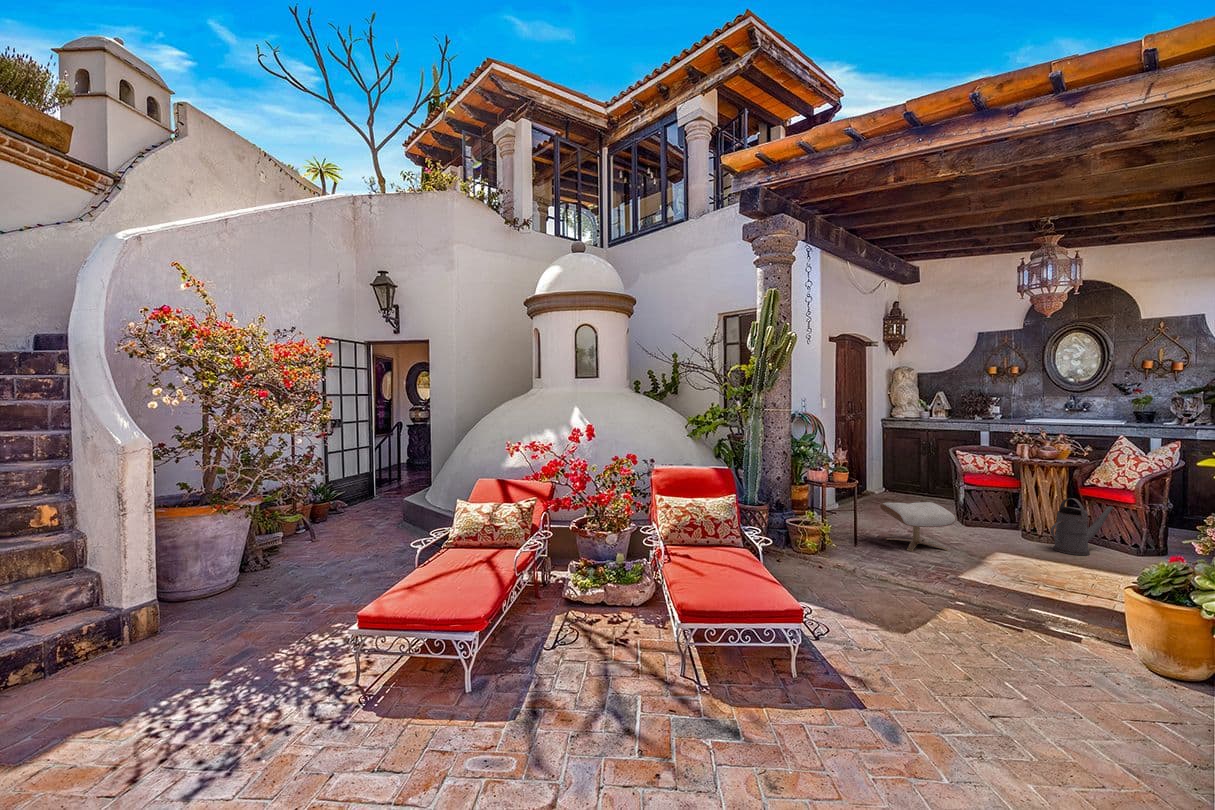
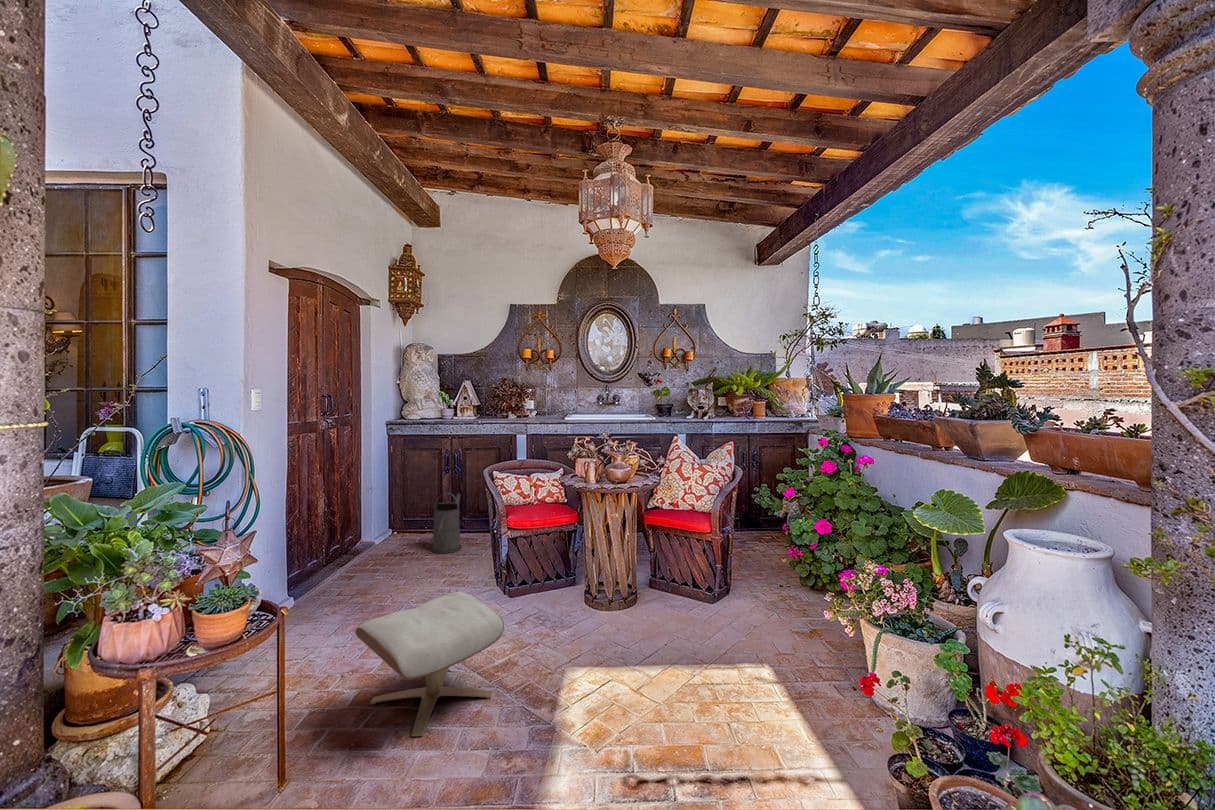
watering can: present [1051,498,1113,555] -> present [432,493,462,553]

